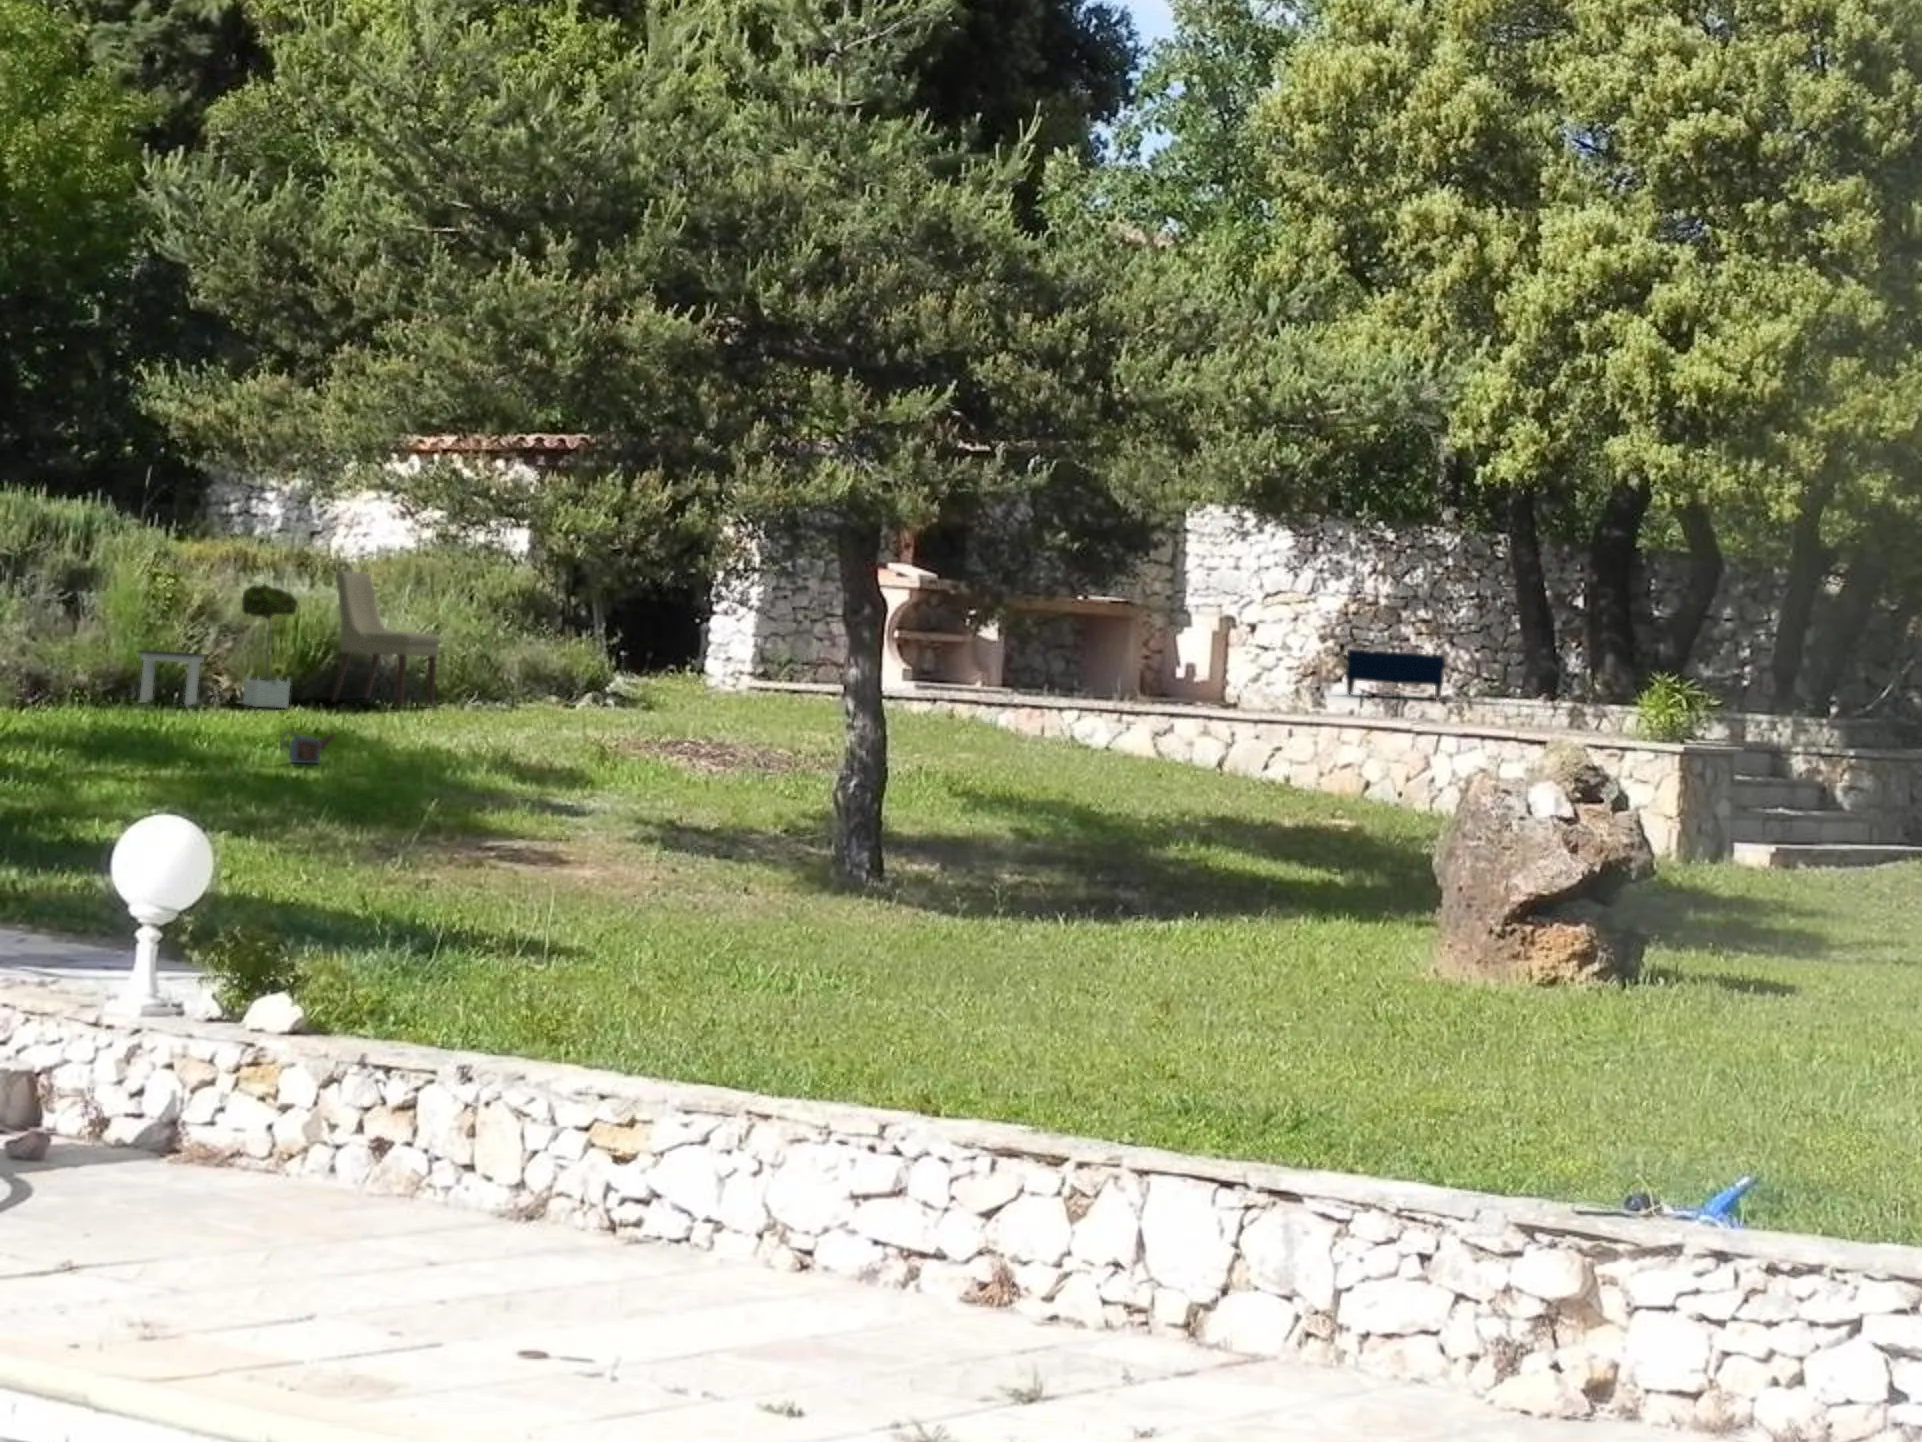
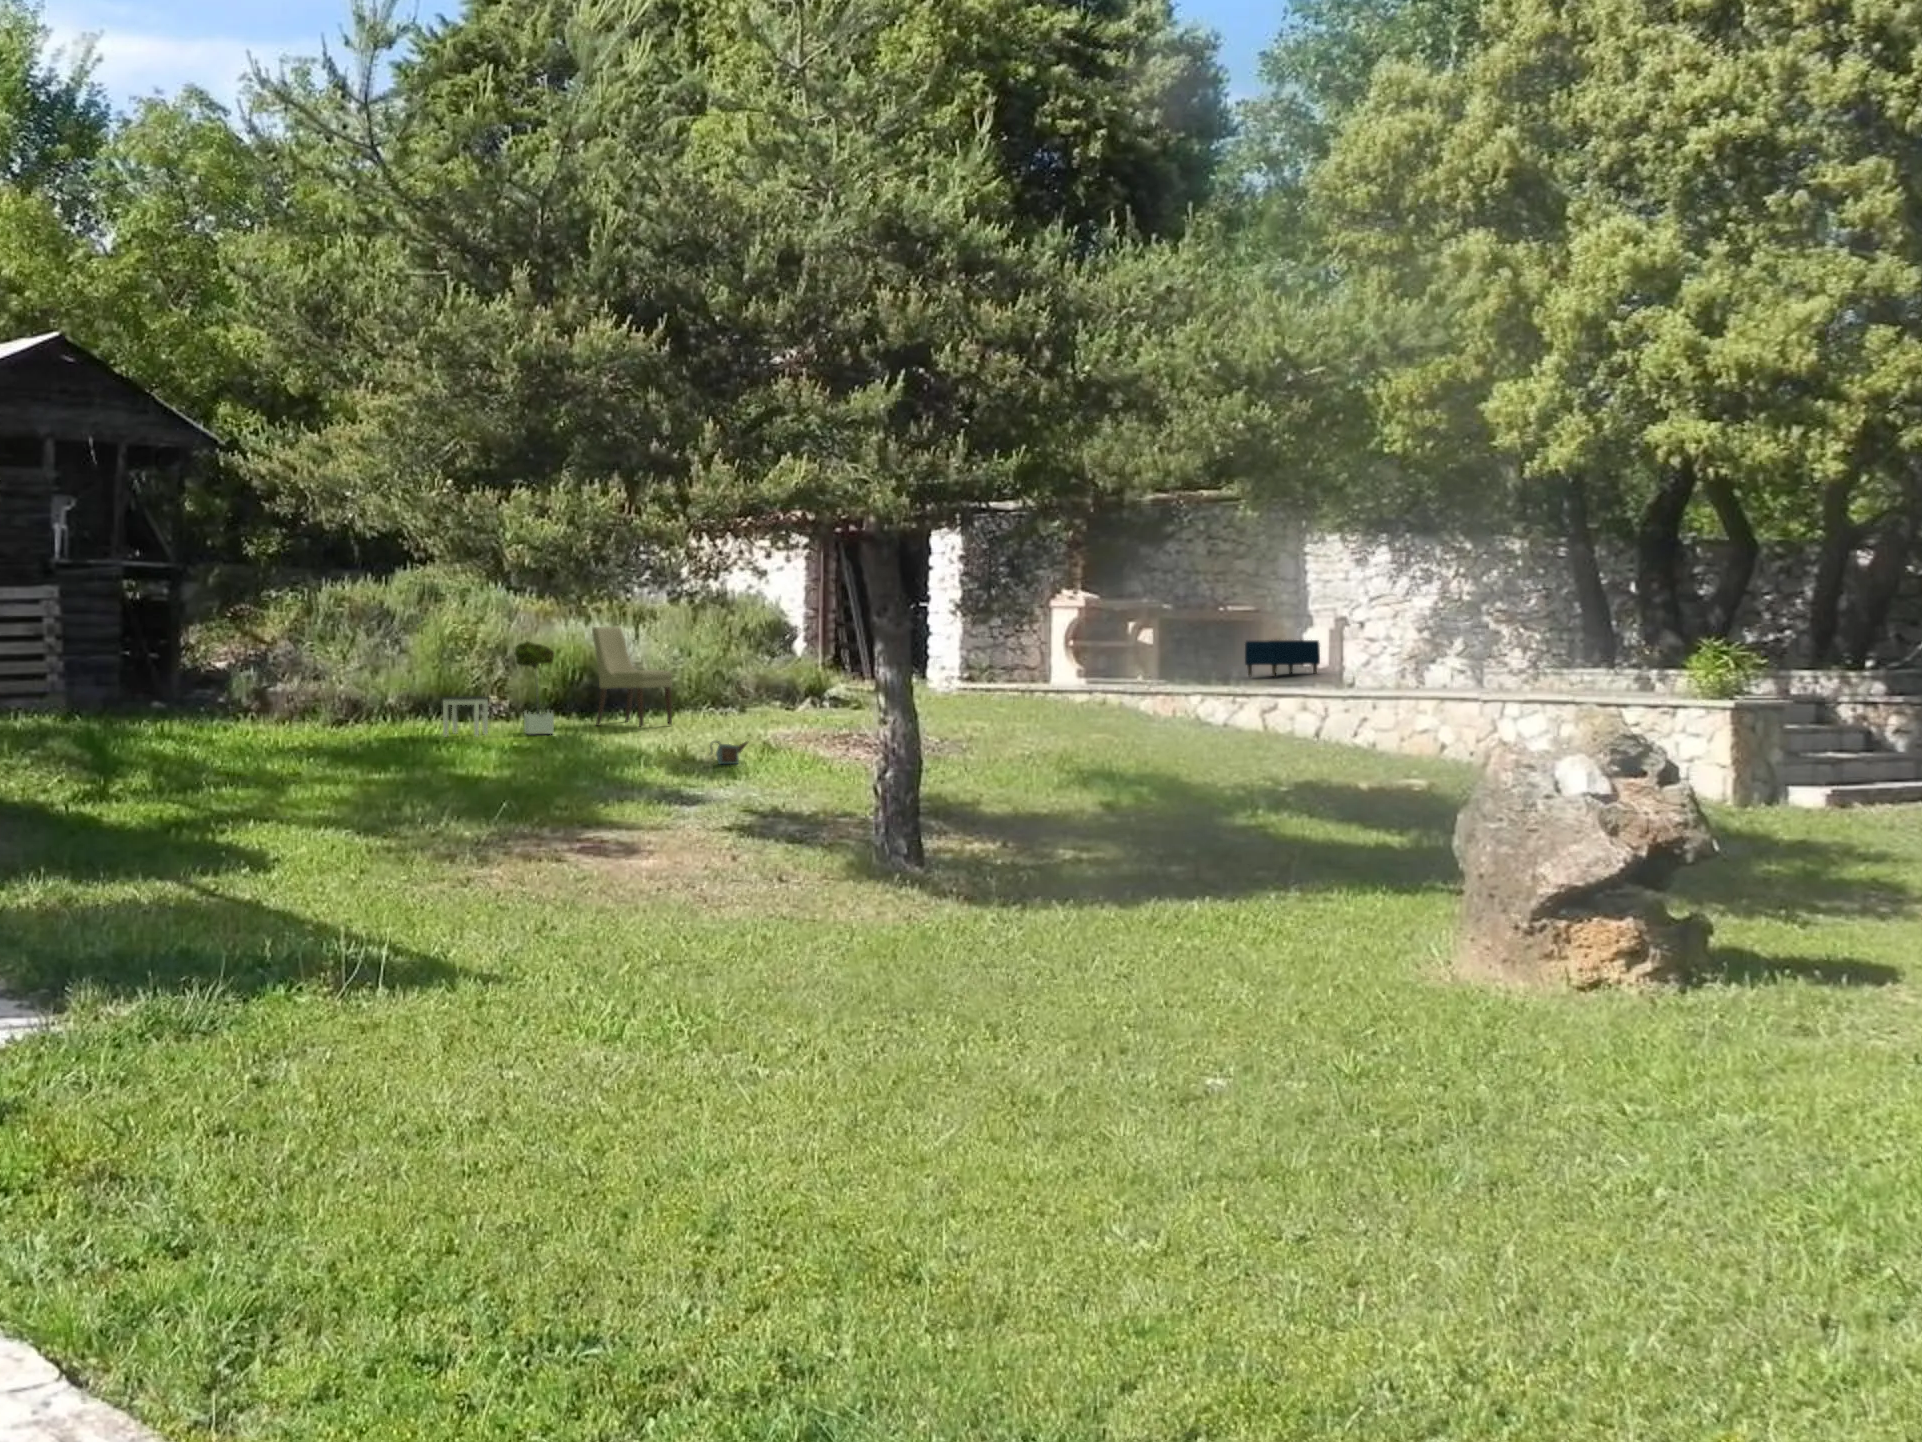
bench: present [1346,649,1445,700] -> present [1245,640,1320,677]
watering can: present [281,731,335,763] -> present [710,741,748,764]

